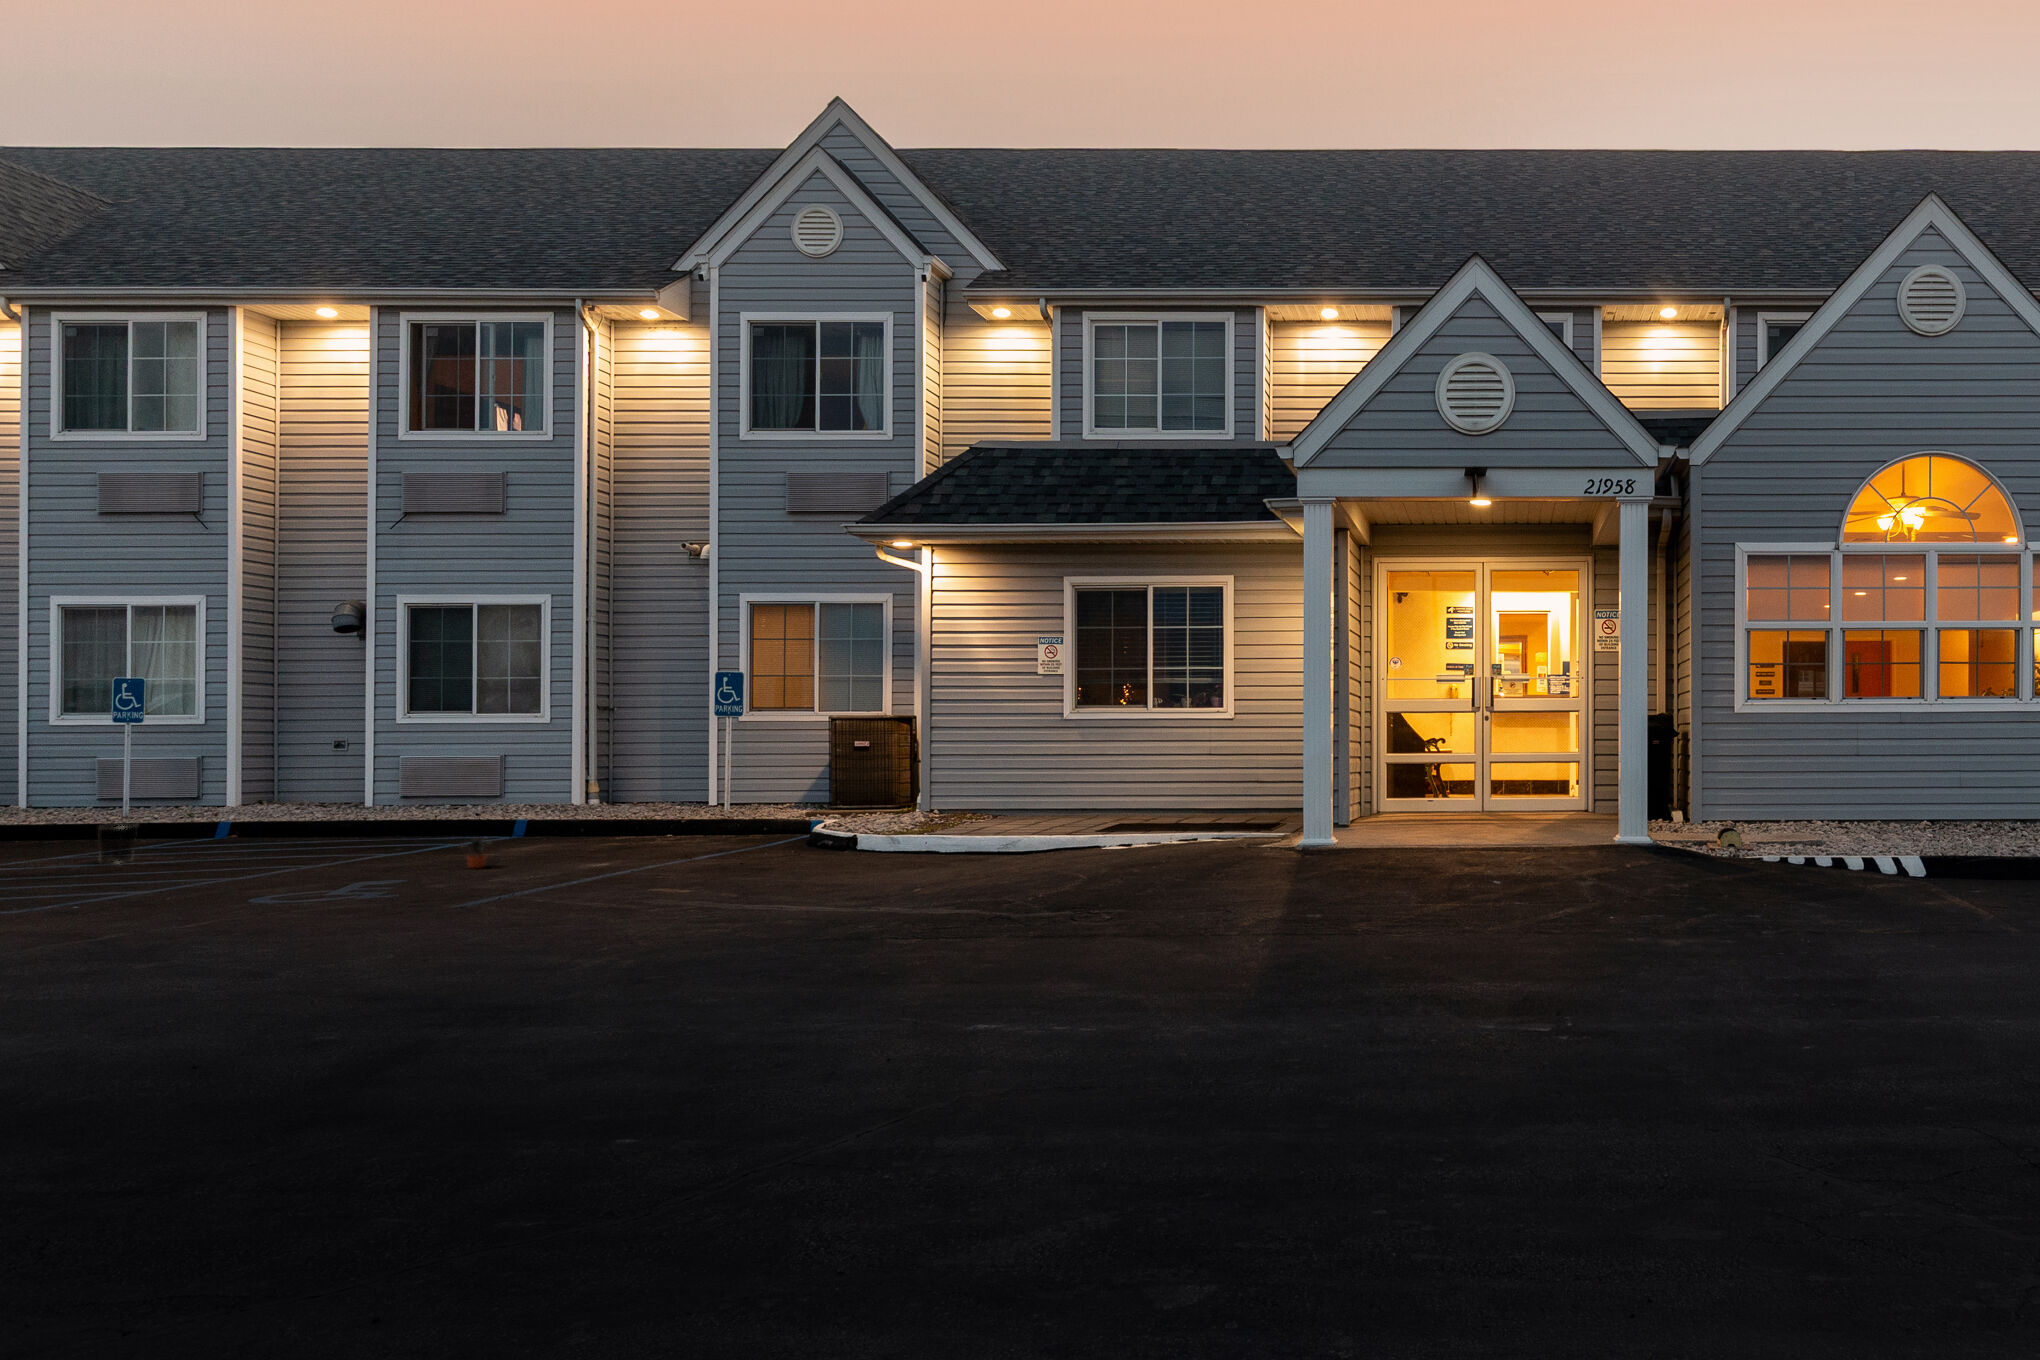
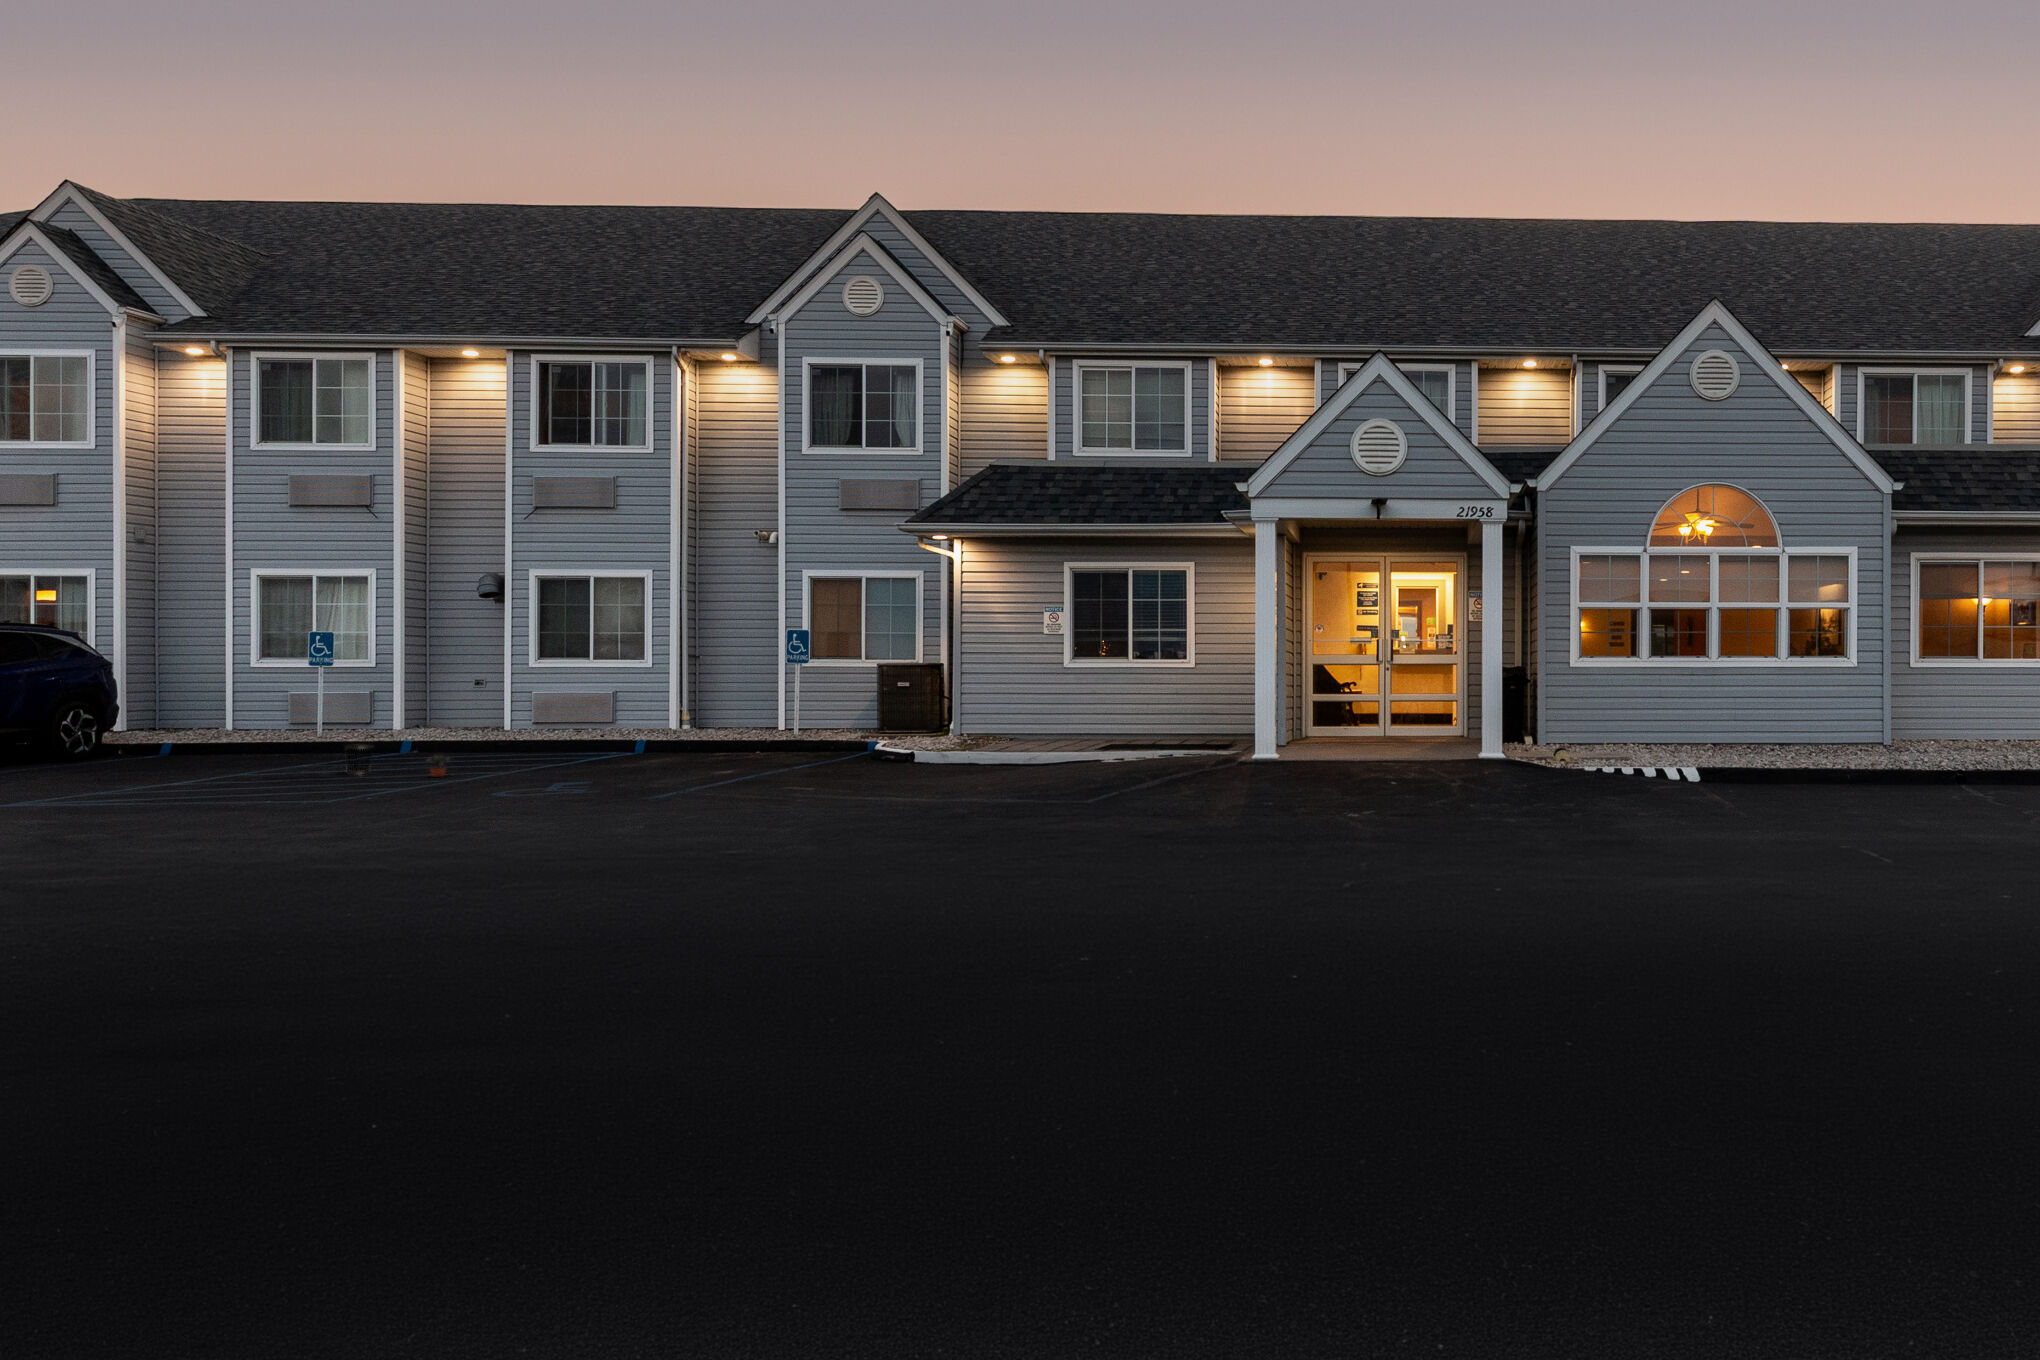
potted plant: present [461,838,496,868] -> present [426,755,449,777]

